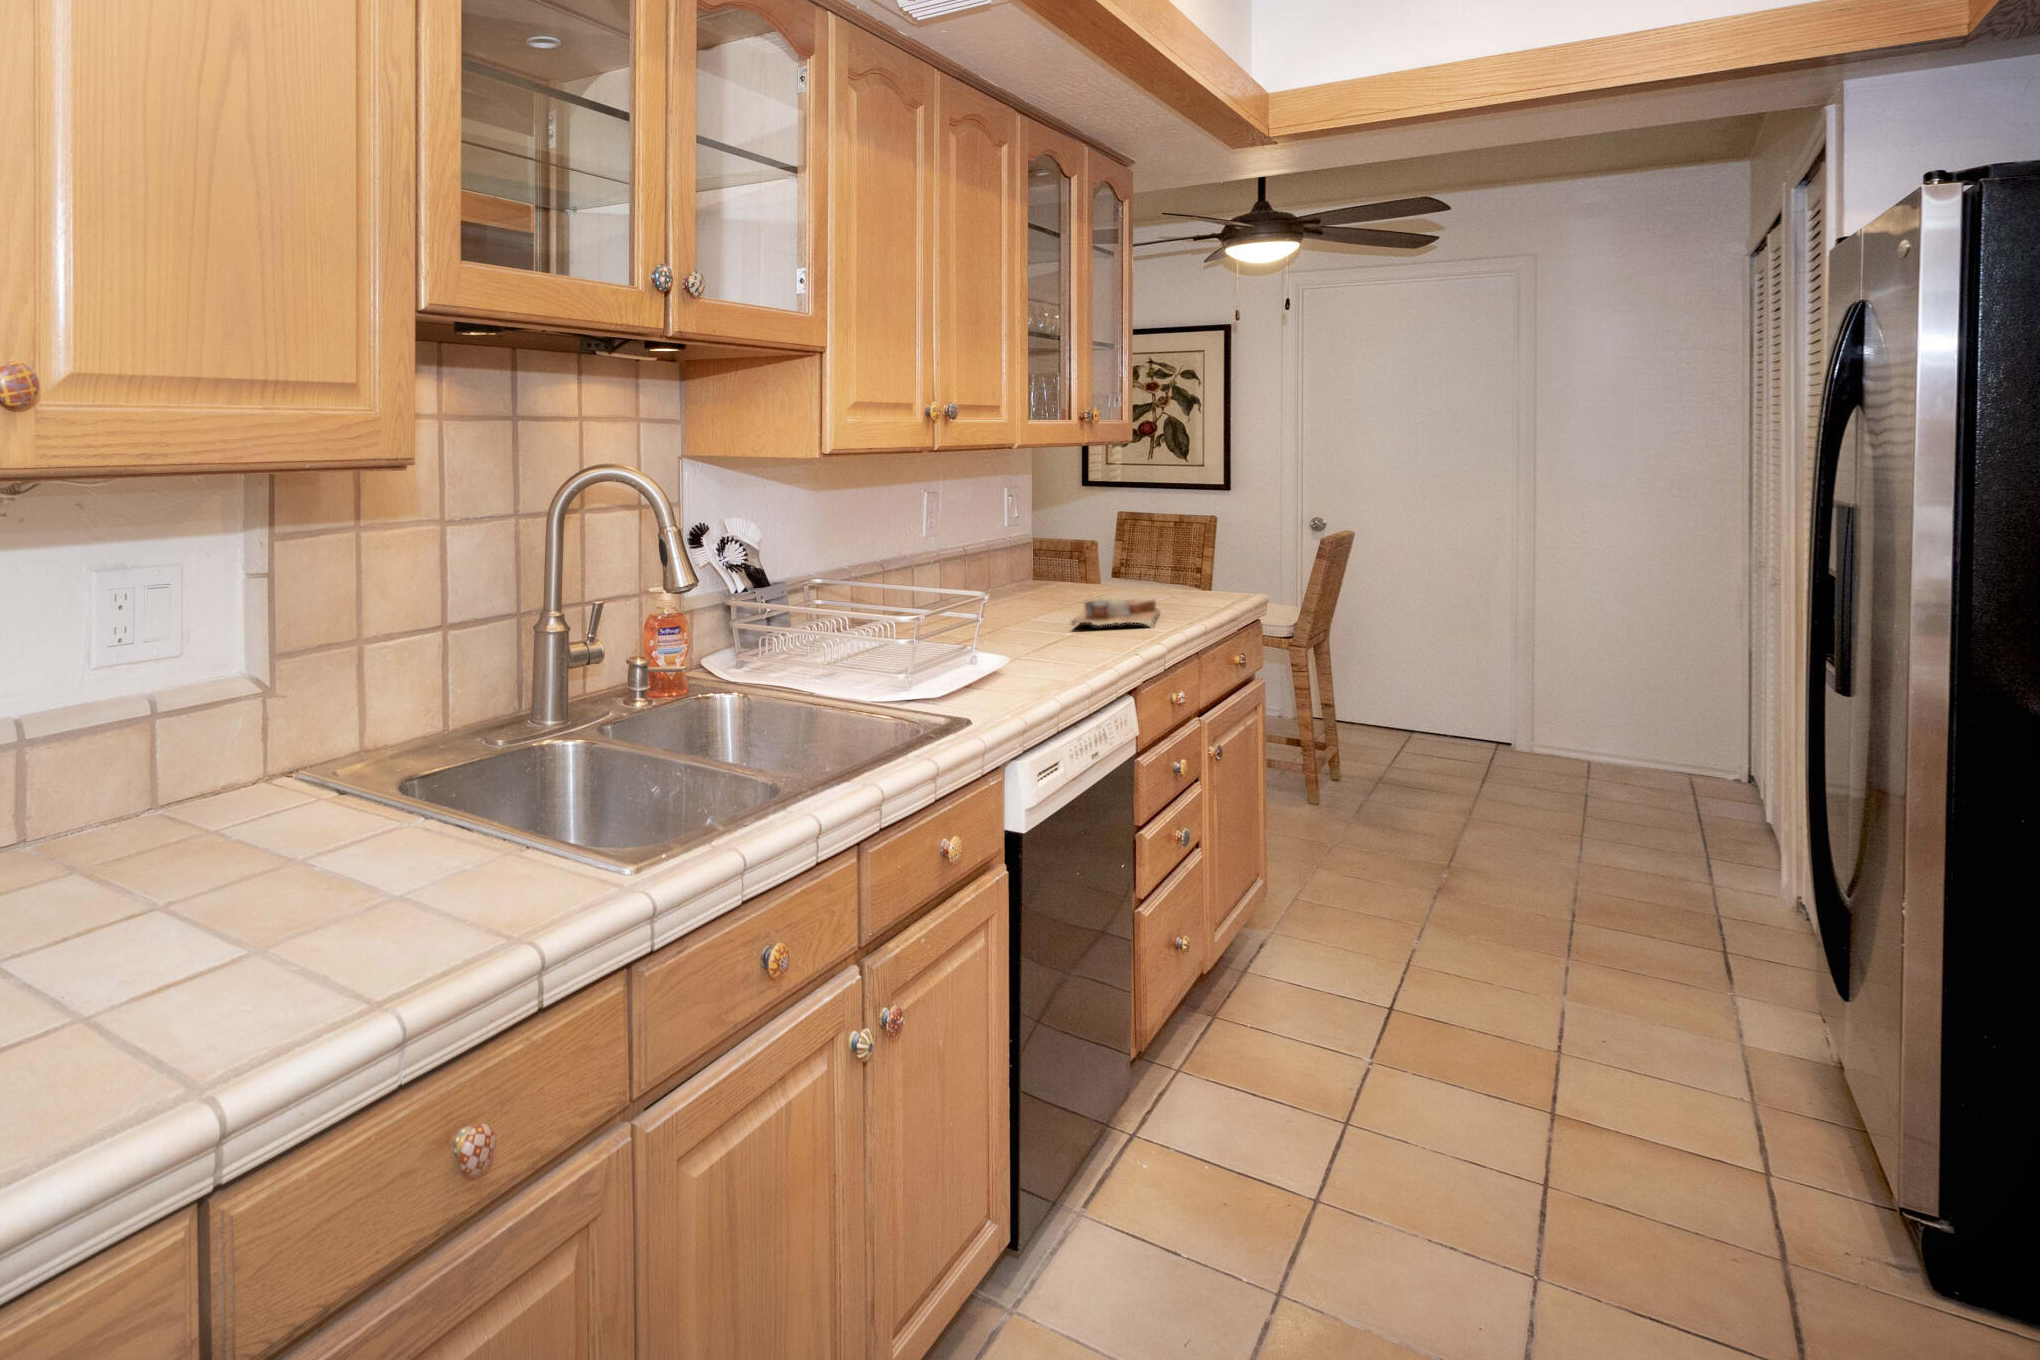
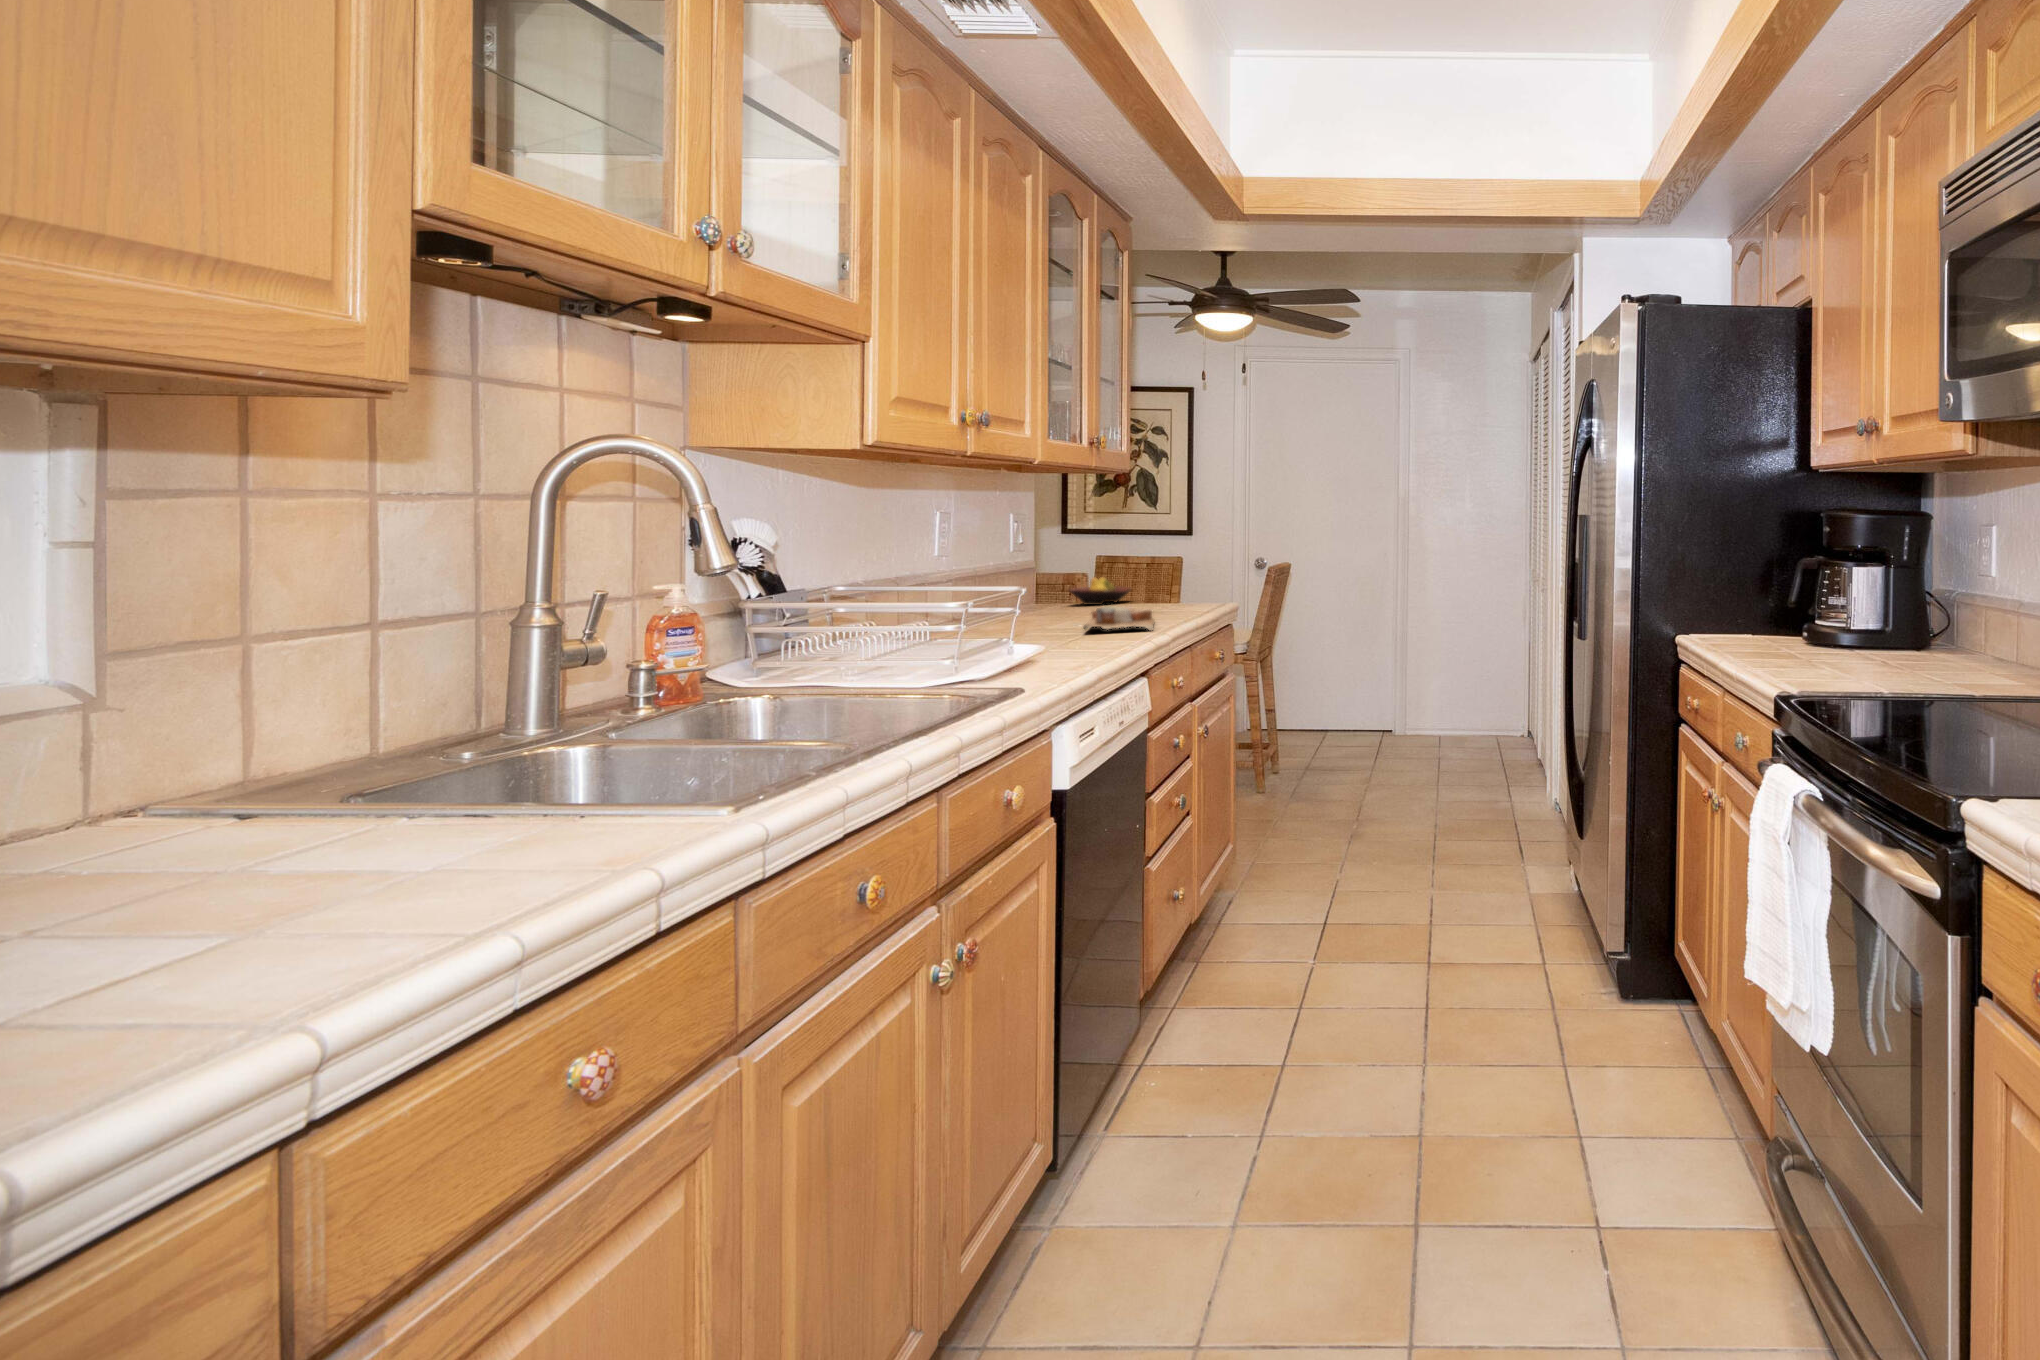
fruit bowl: none [1072,551,1146,584] -> present [1070,577,1131,605]

